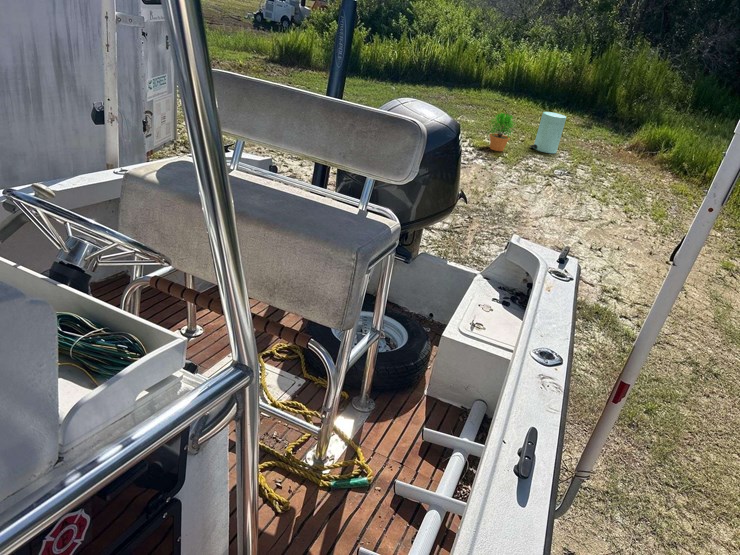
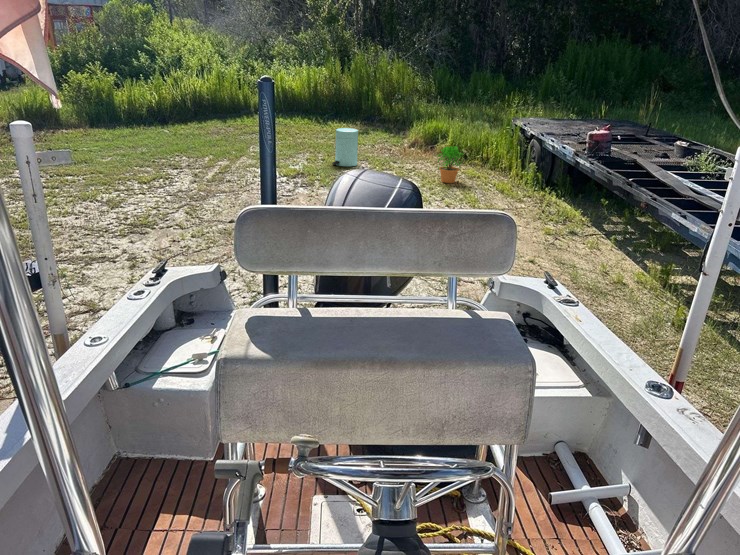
potted plant: present [488,113,513,151] -> present [438,146,461,183]

